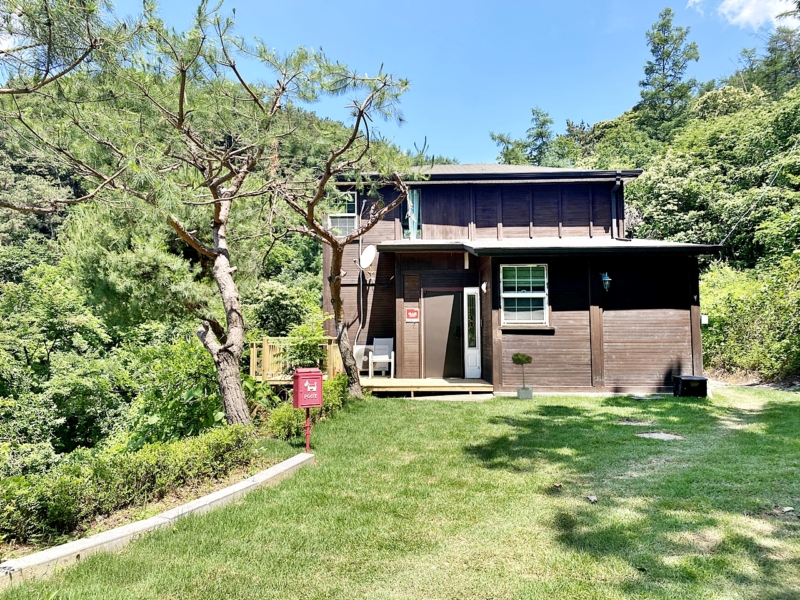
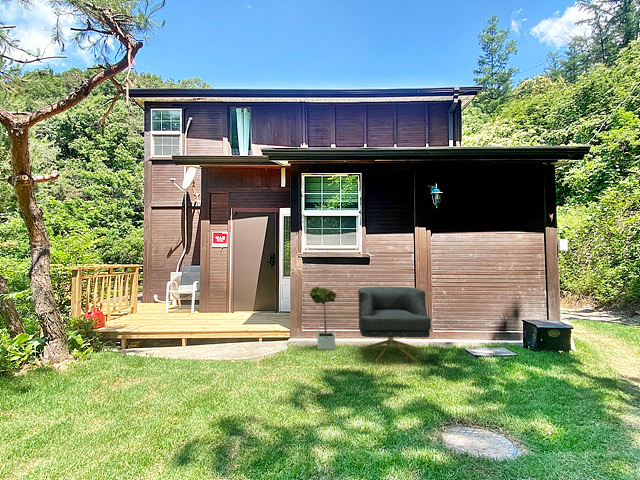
armchair: none [549,352,605,403] -> present [358,287,431,361]

